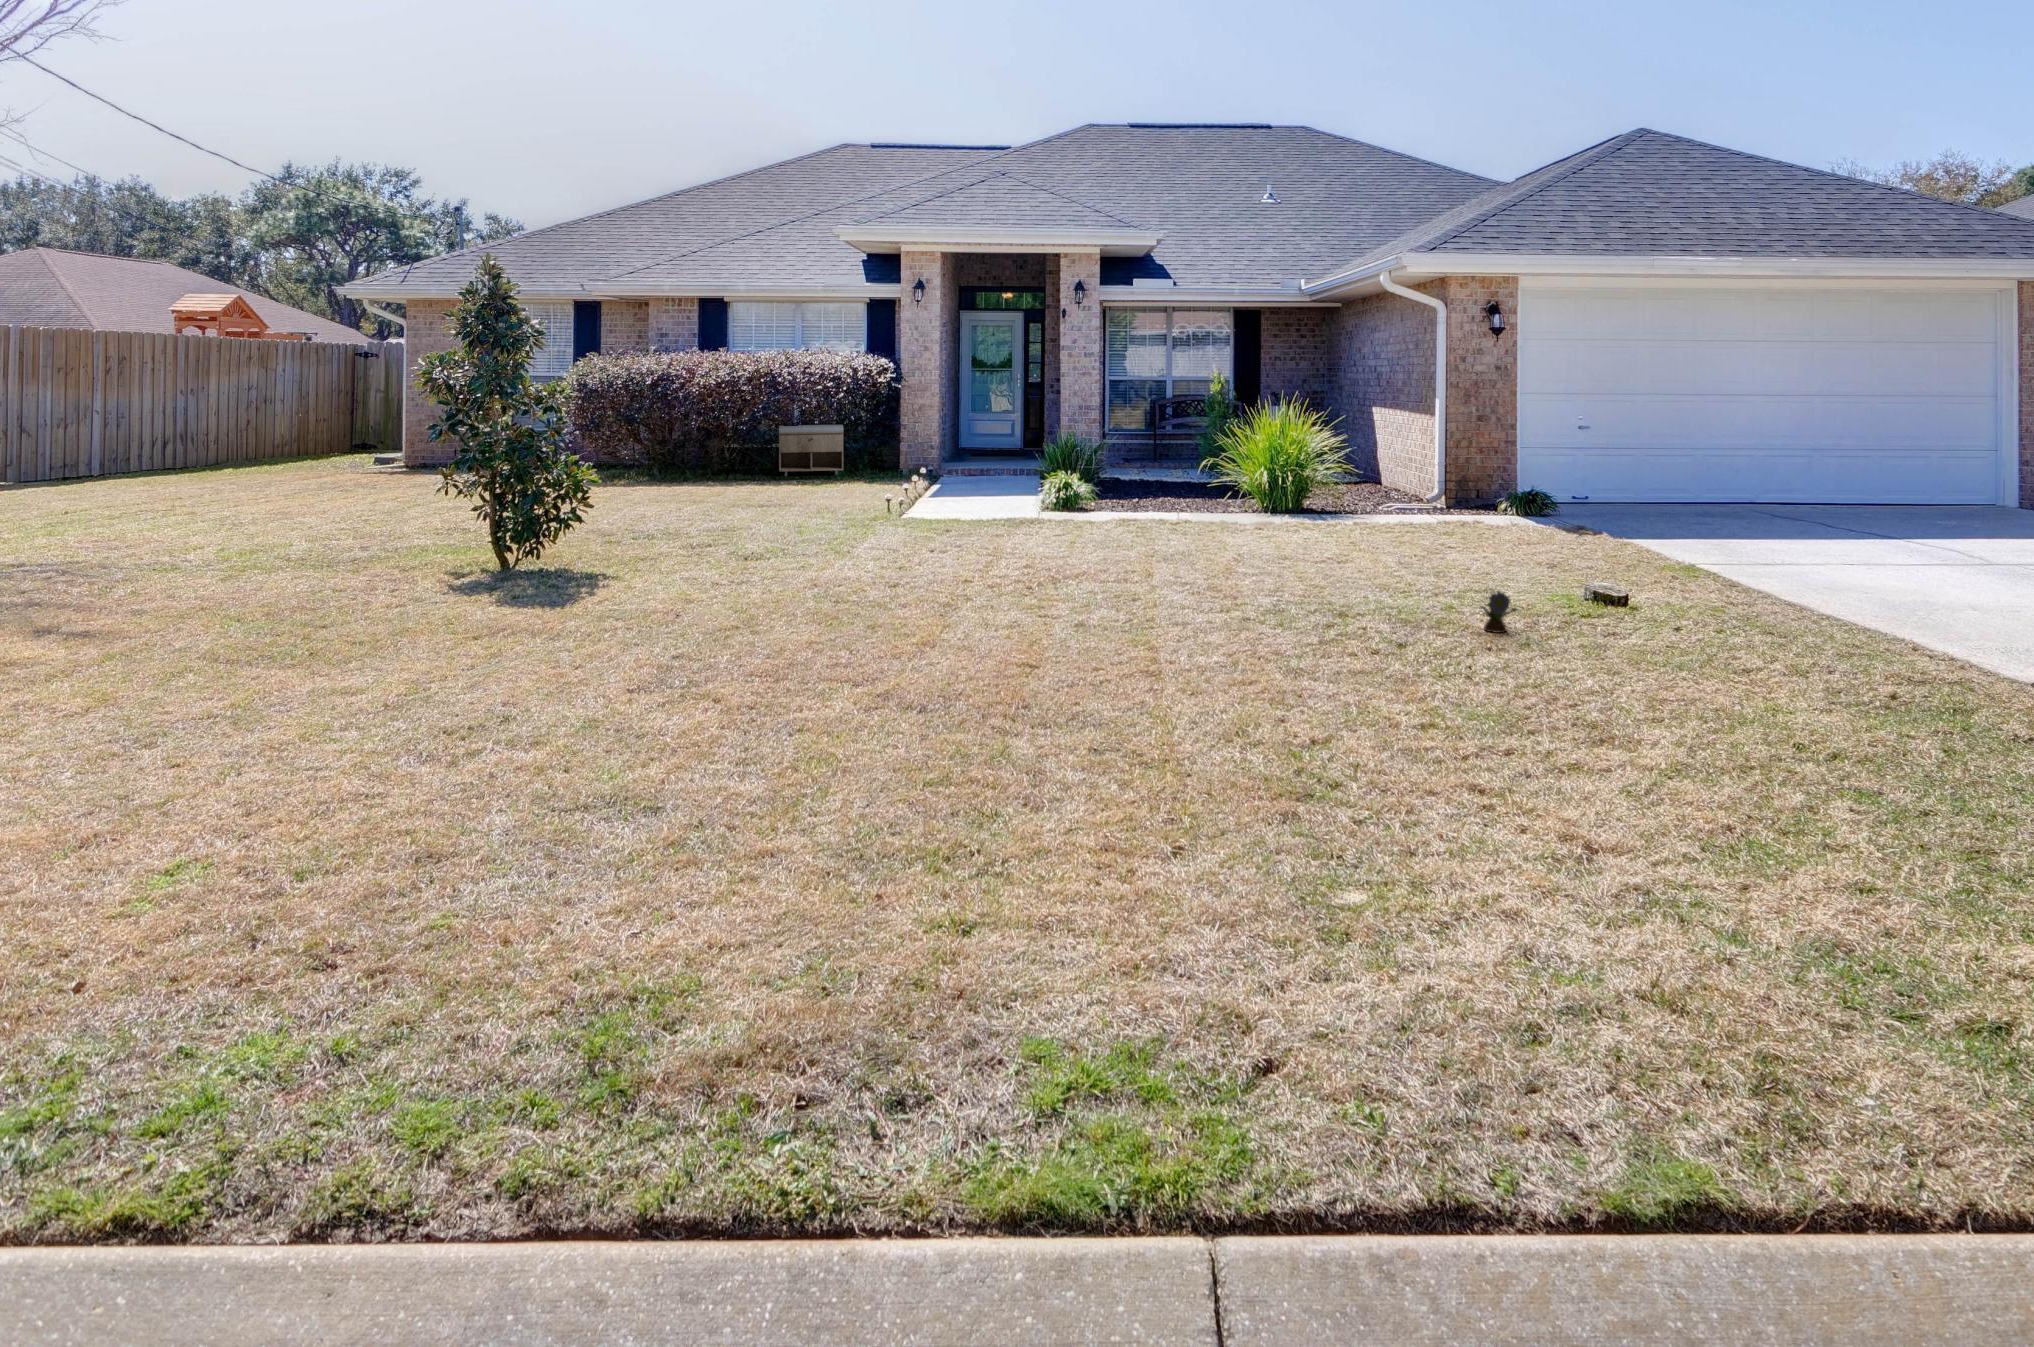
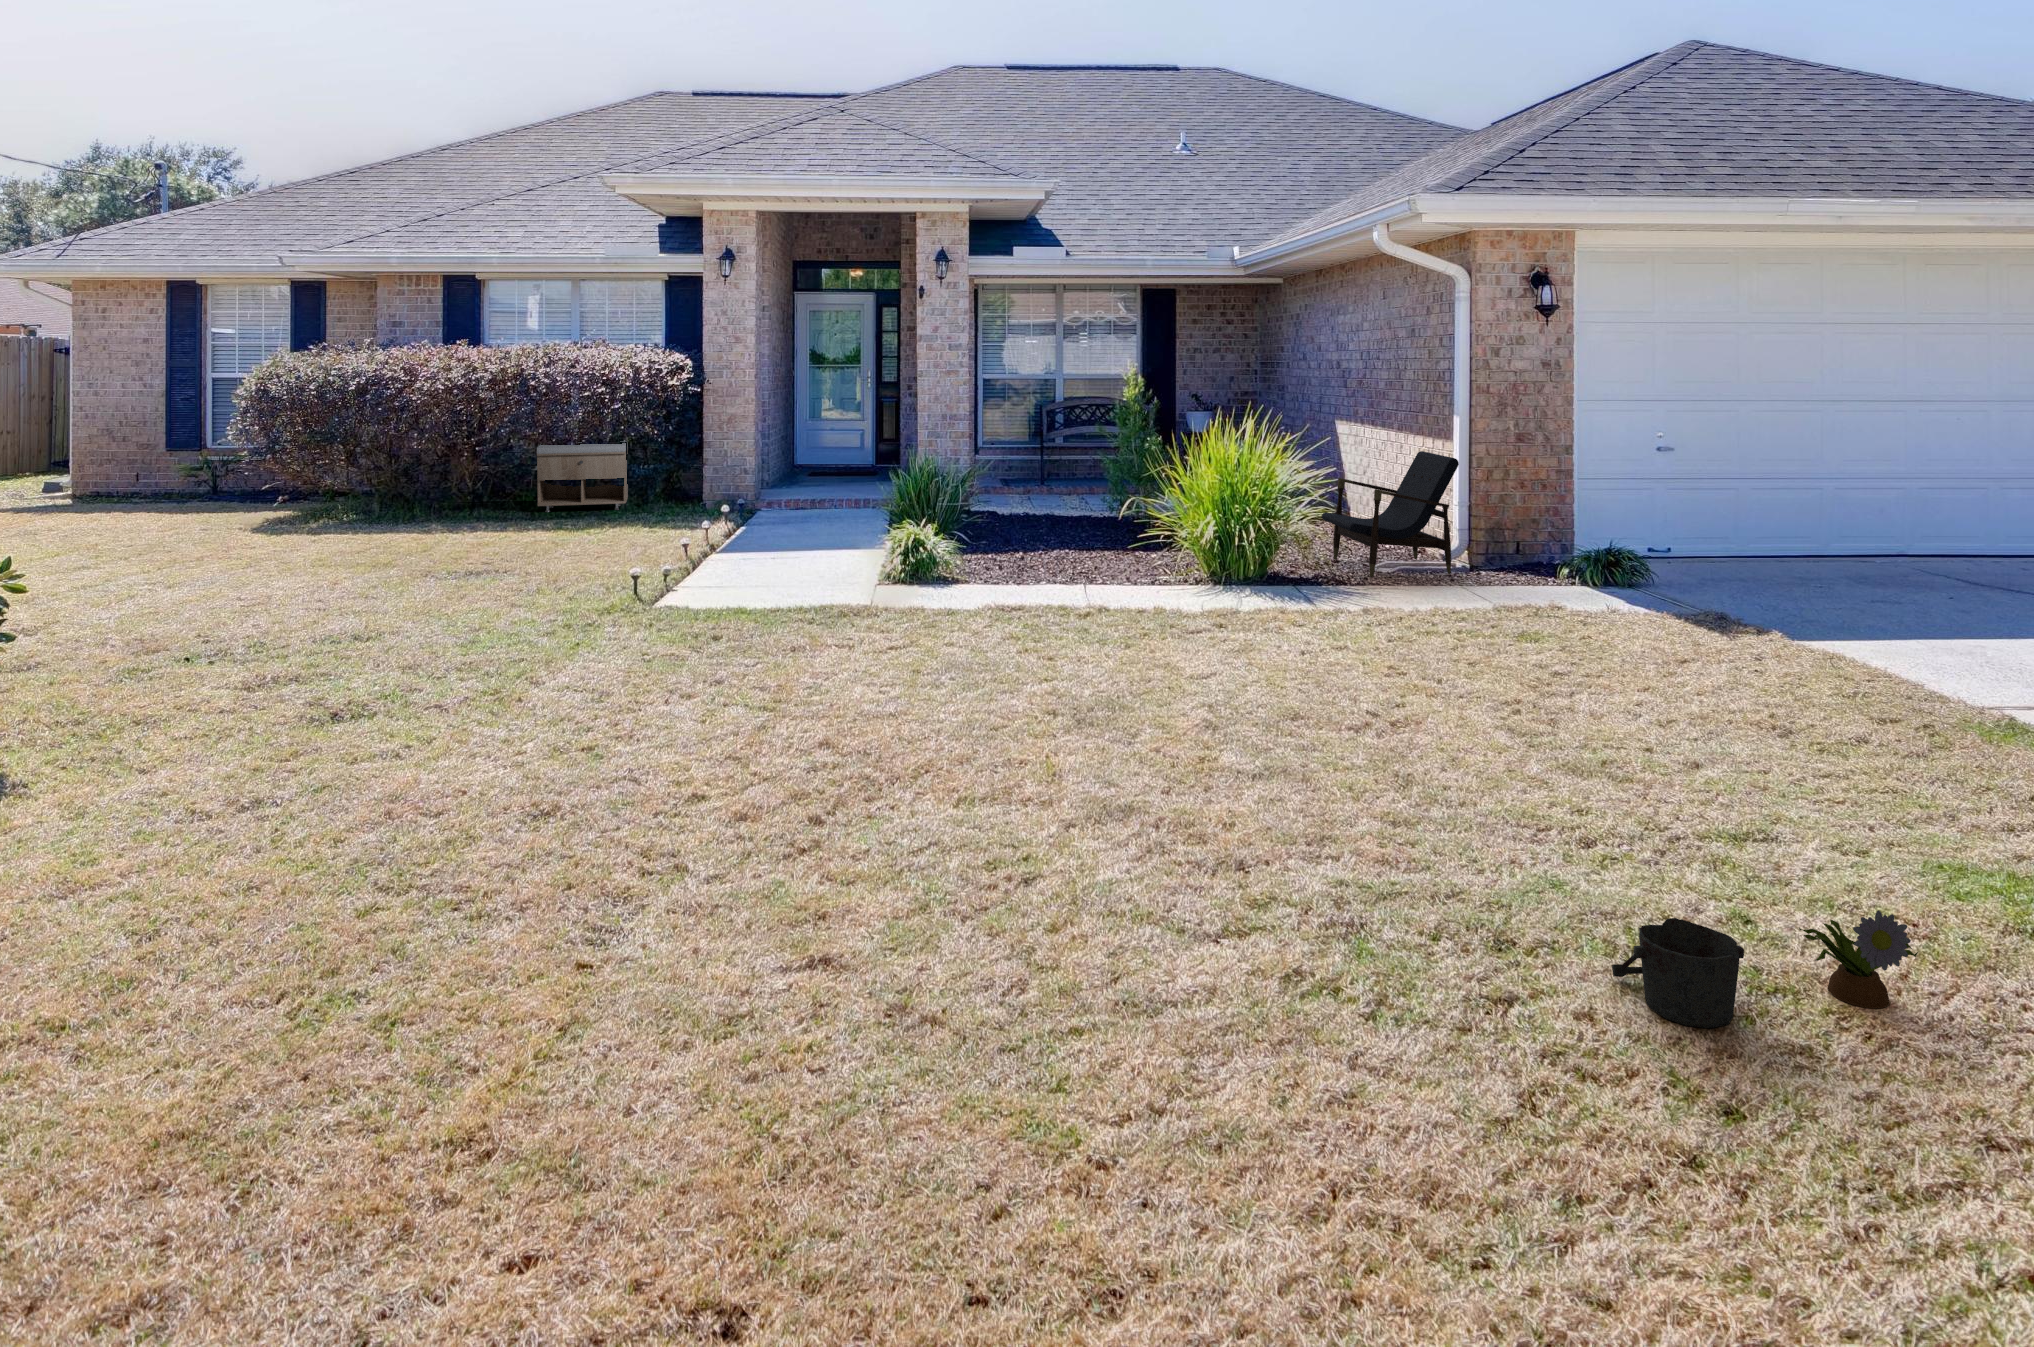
lounge chair: none [1347,428,1437,512] -> present [1322,451,1459,577]
bucket: none [1394,598,1442,636] -> present [1612,918,1744,1028]

